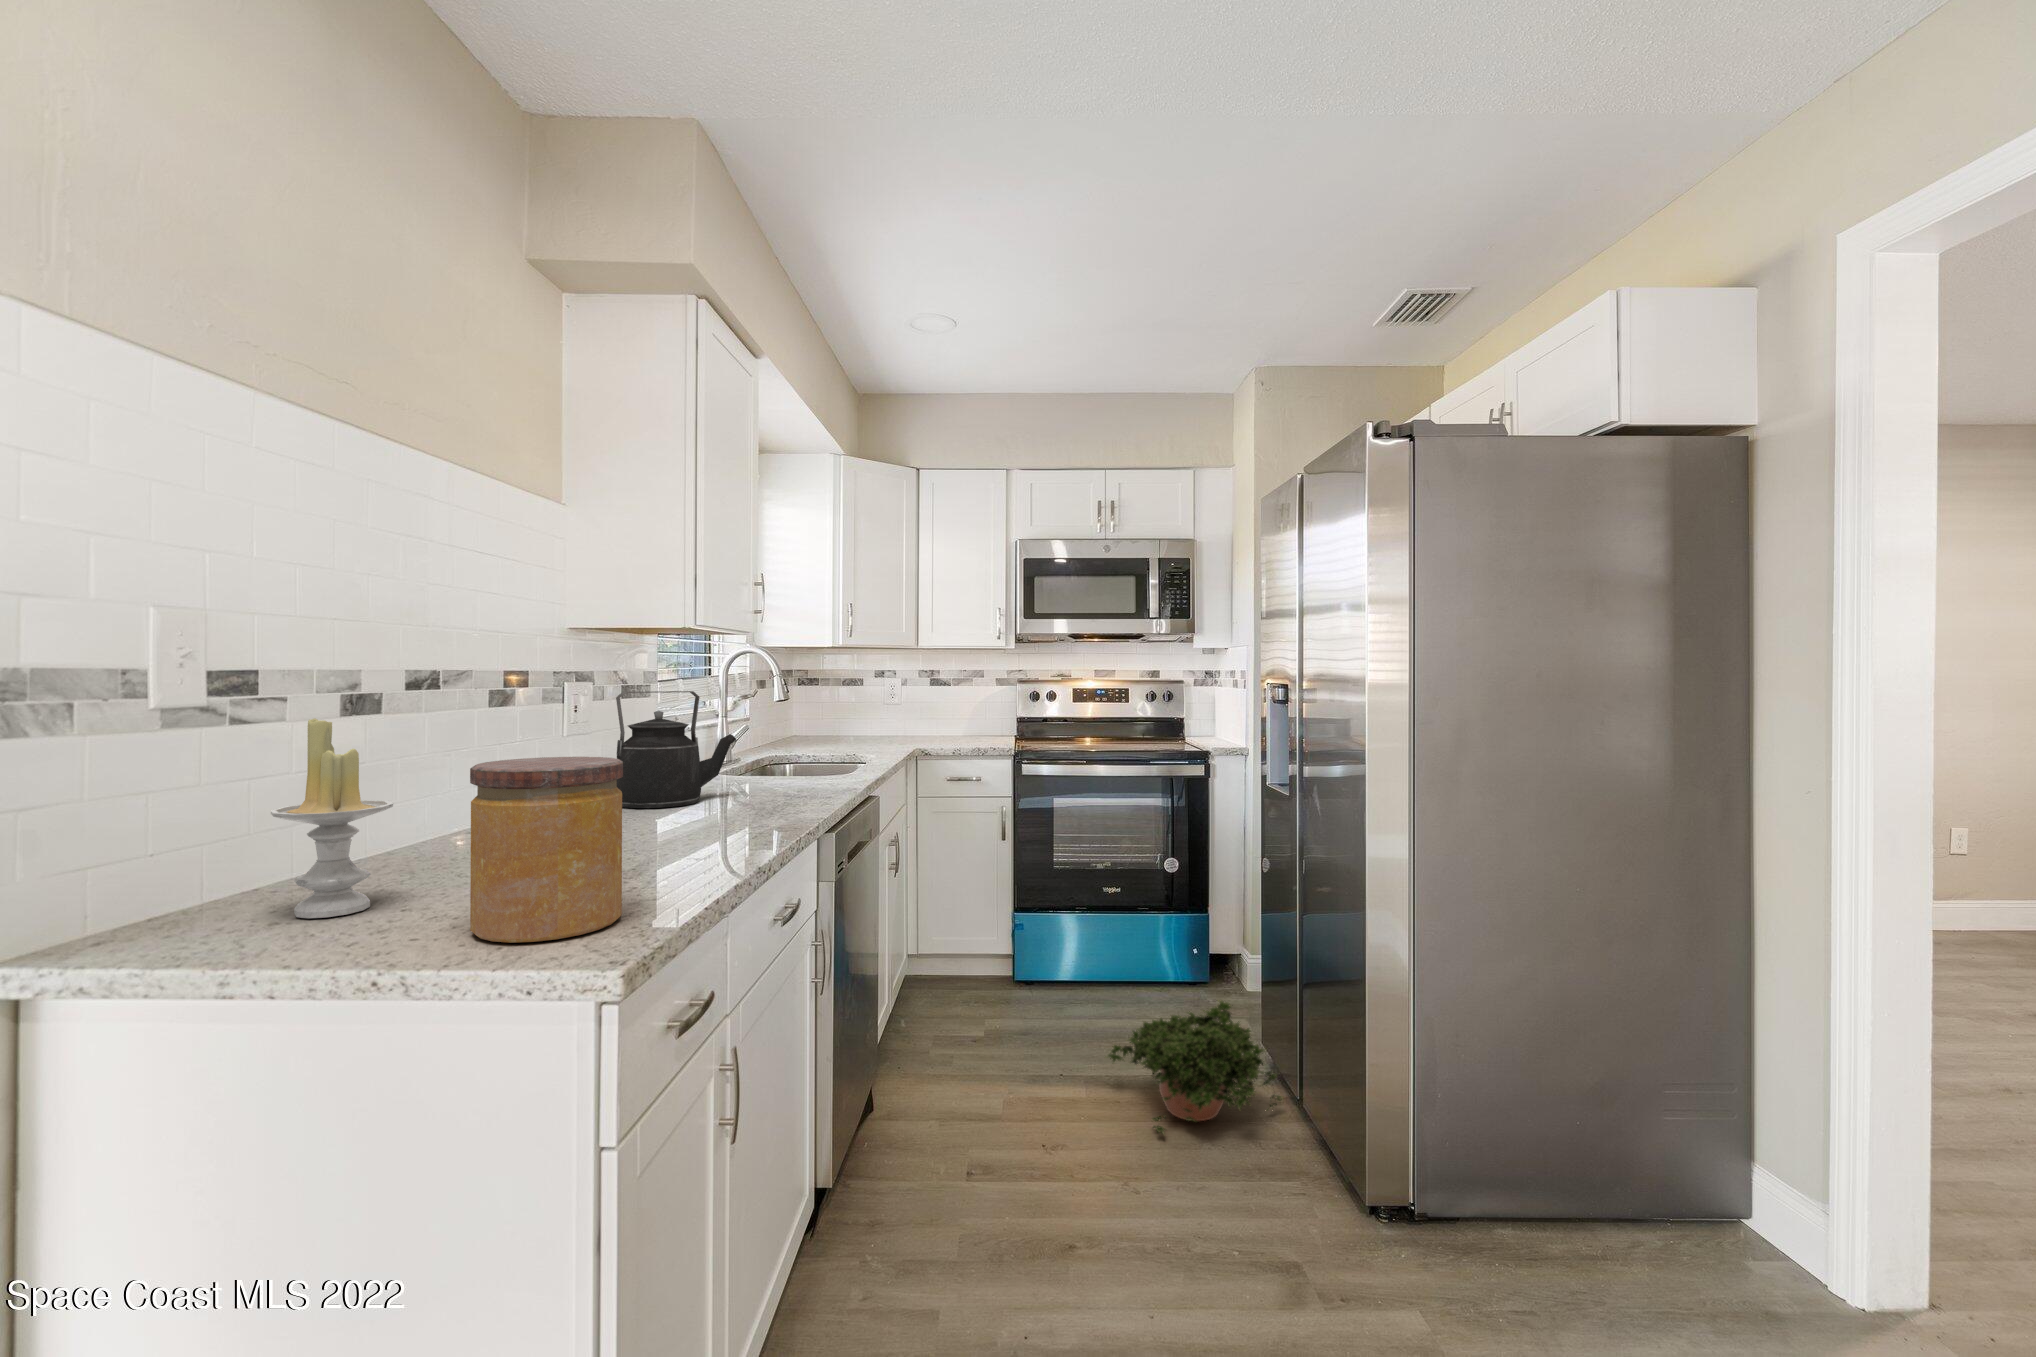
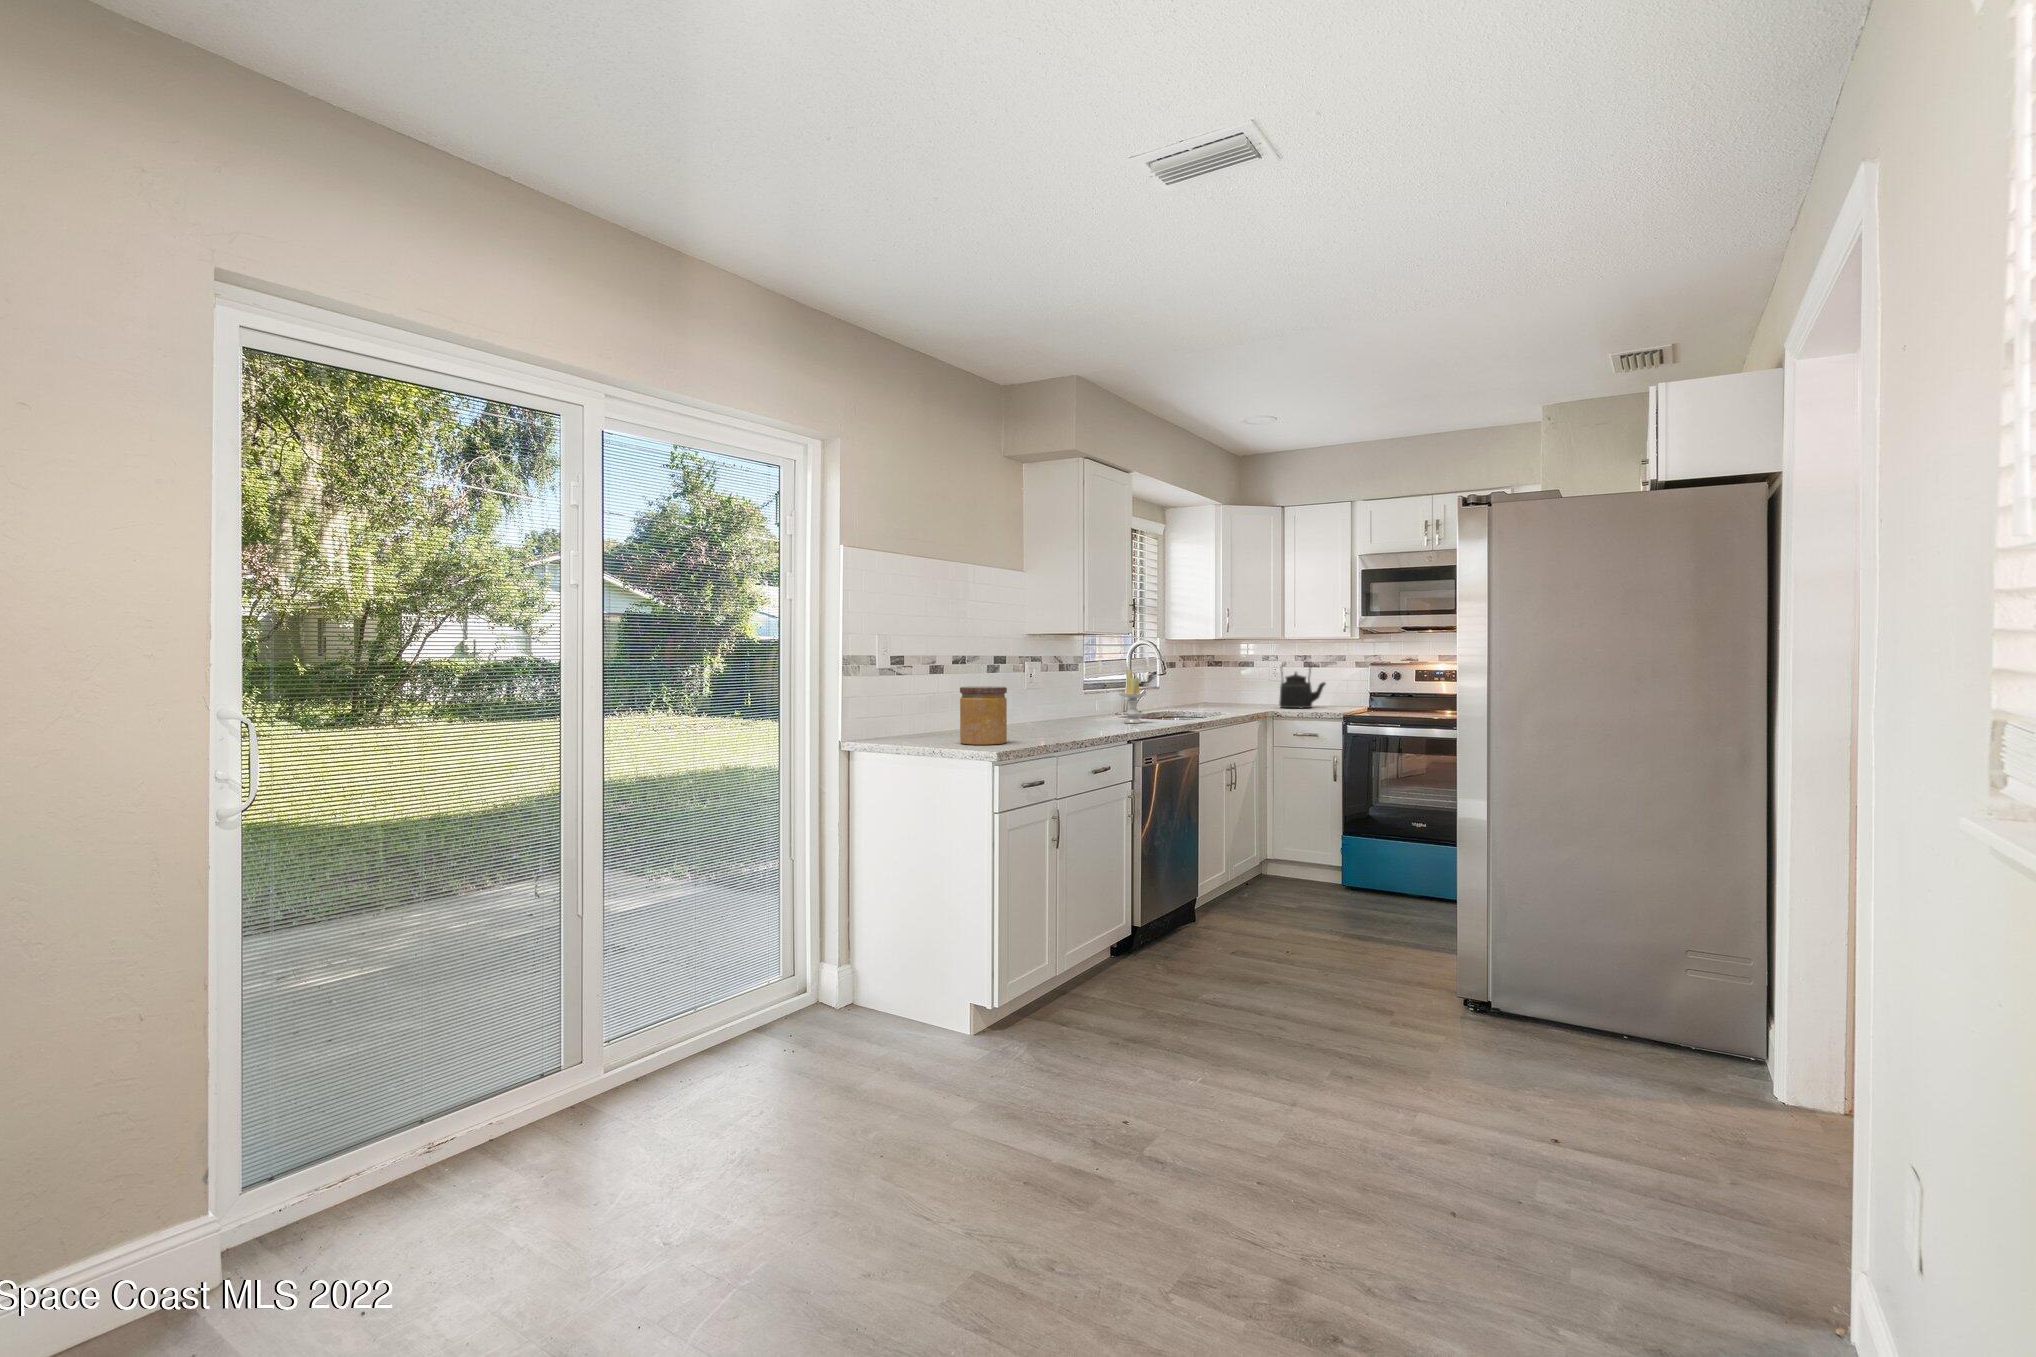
kettle: present [616,691,736,808] -> present [1279,666,1325,708]
candle: present [270,718,393,918] -> present [1119,669,1146,723]
potted plant: present [1108,1000,1282,1134] -> none [1340,883,1461,961]

